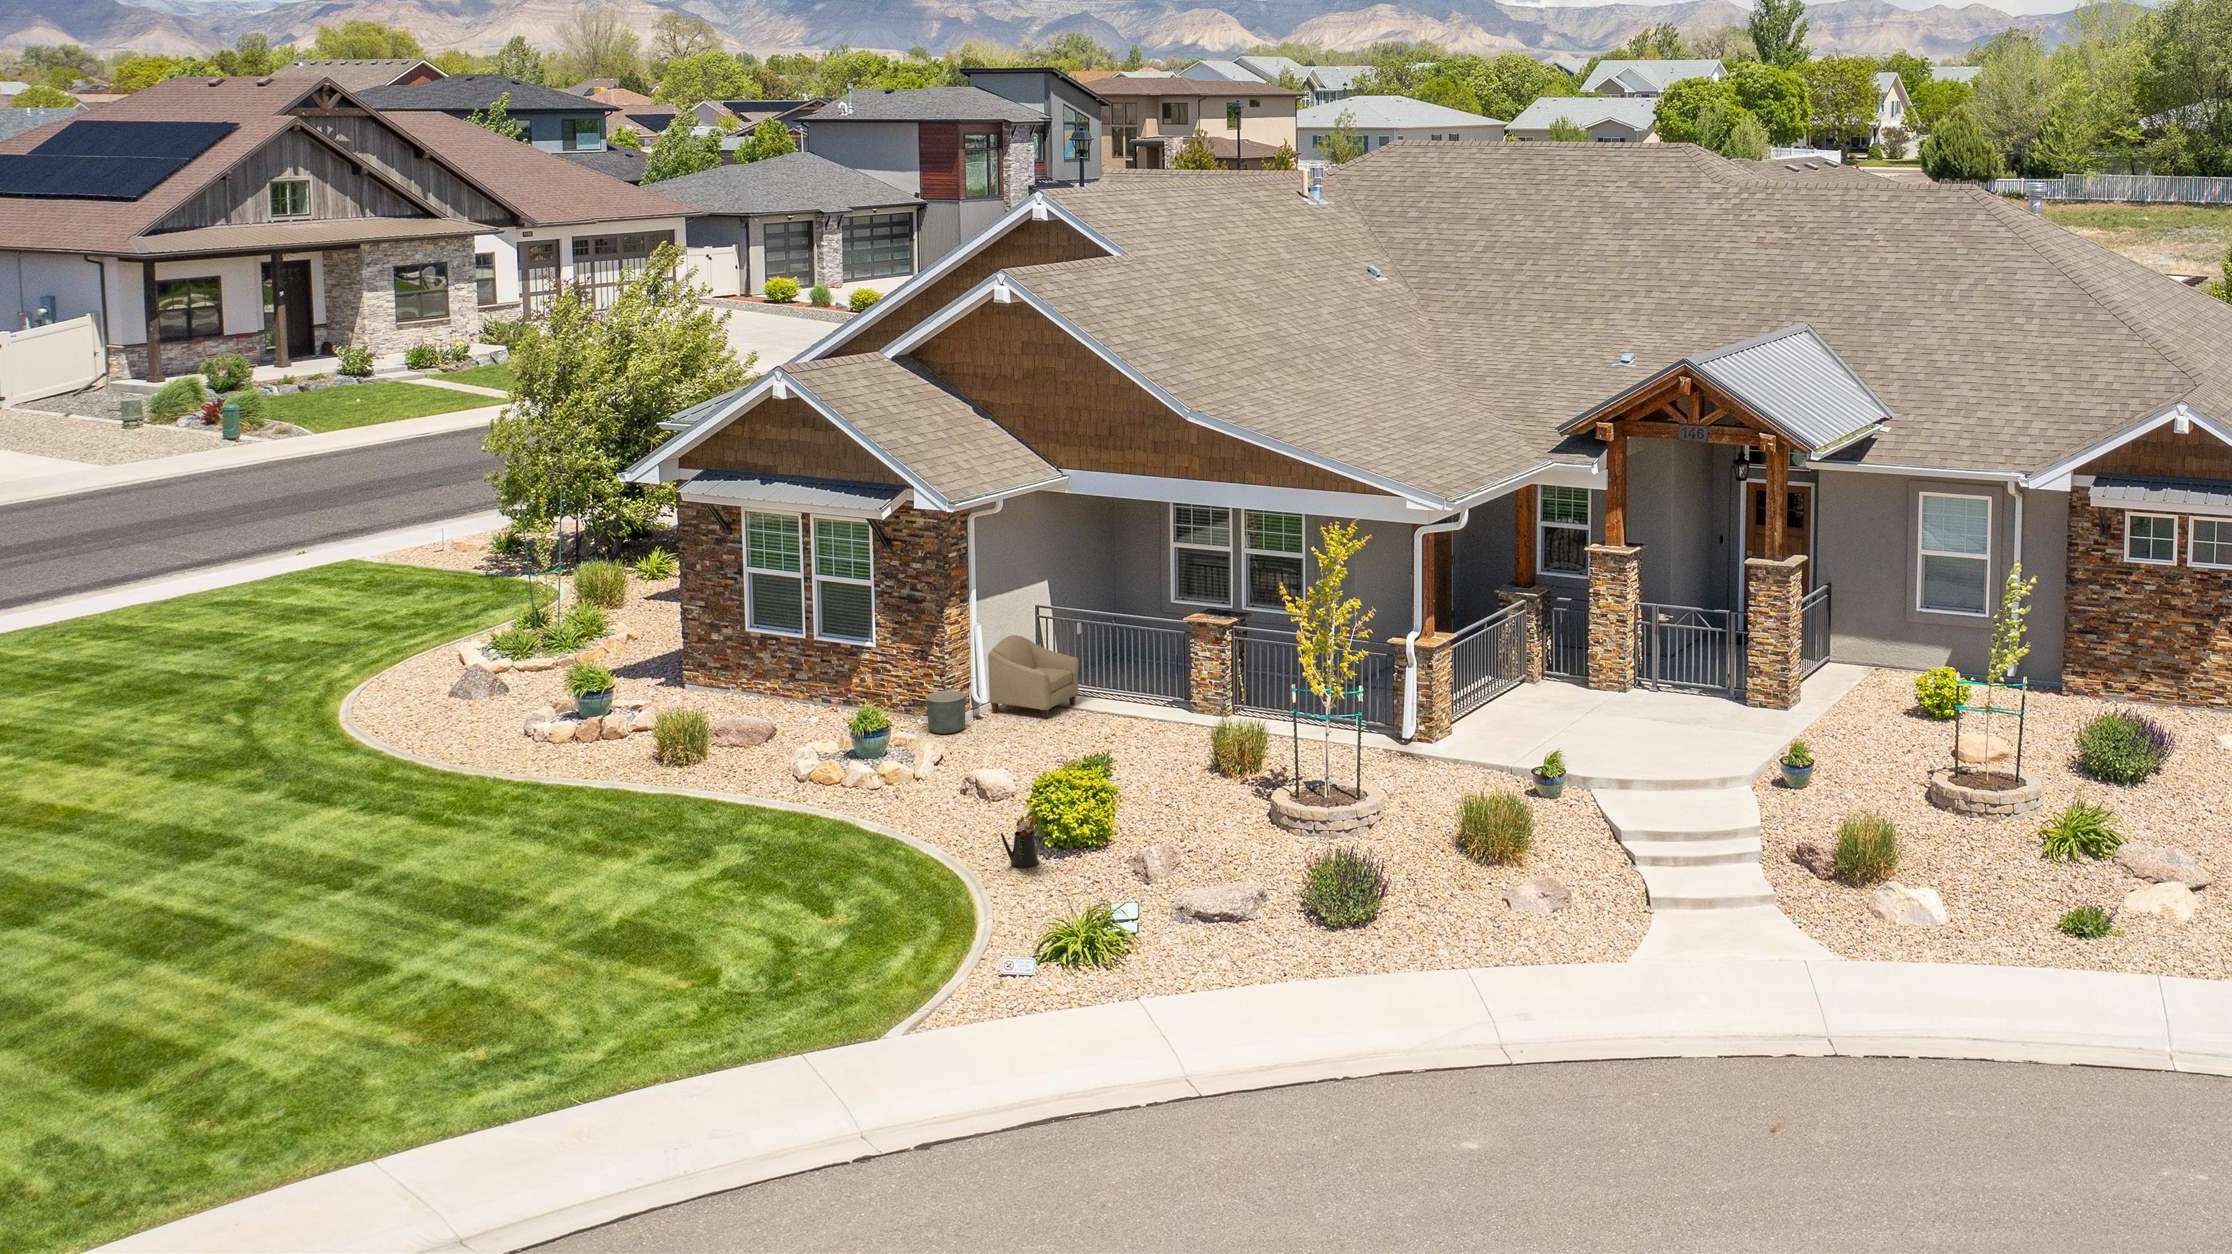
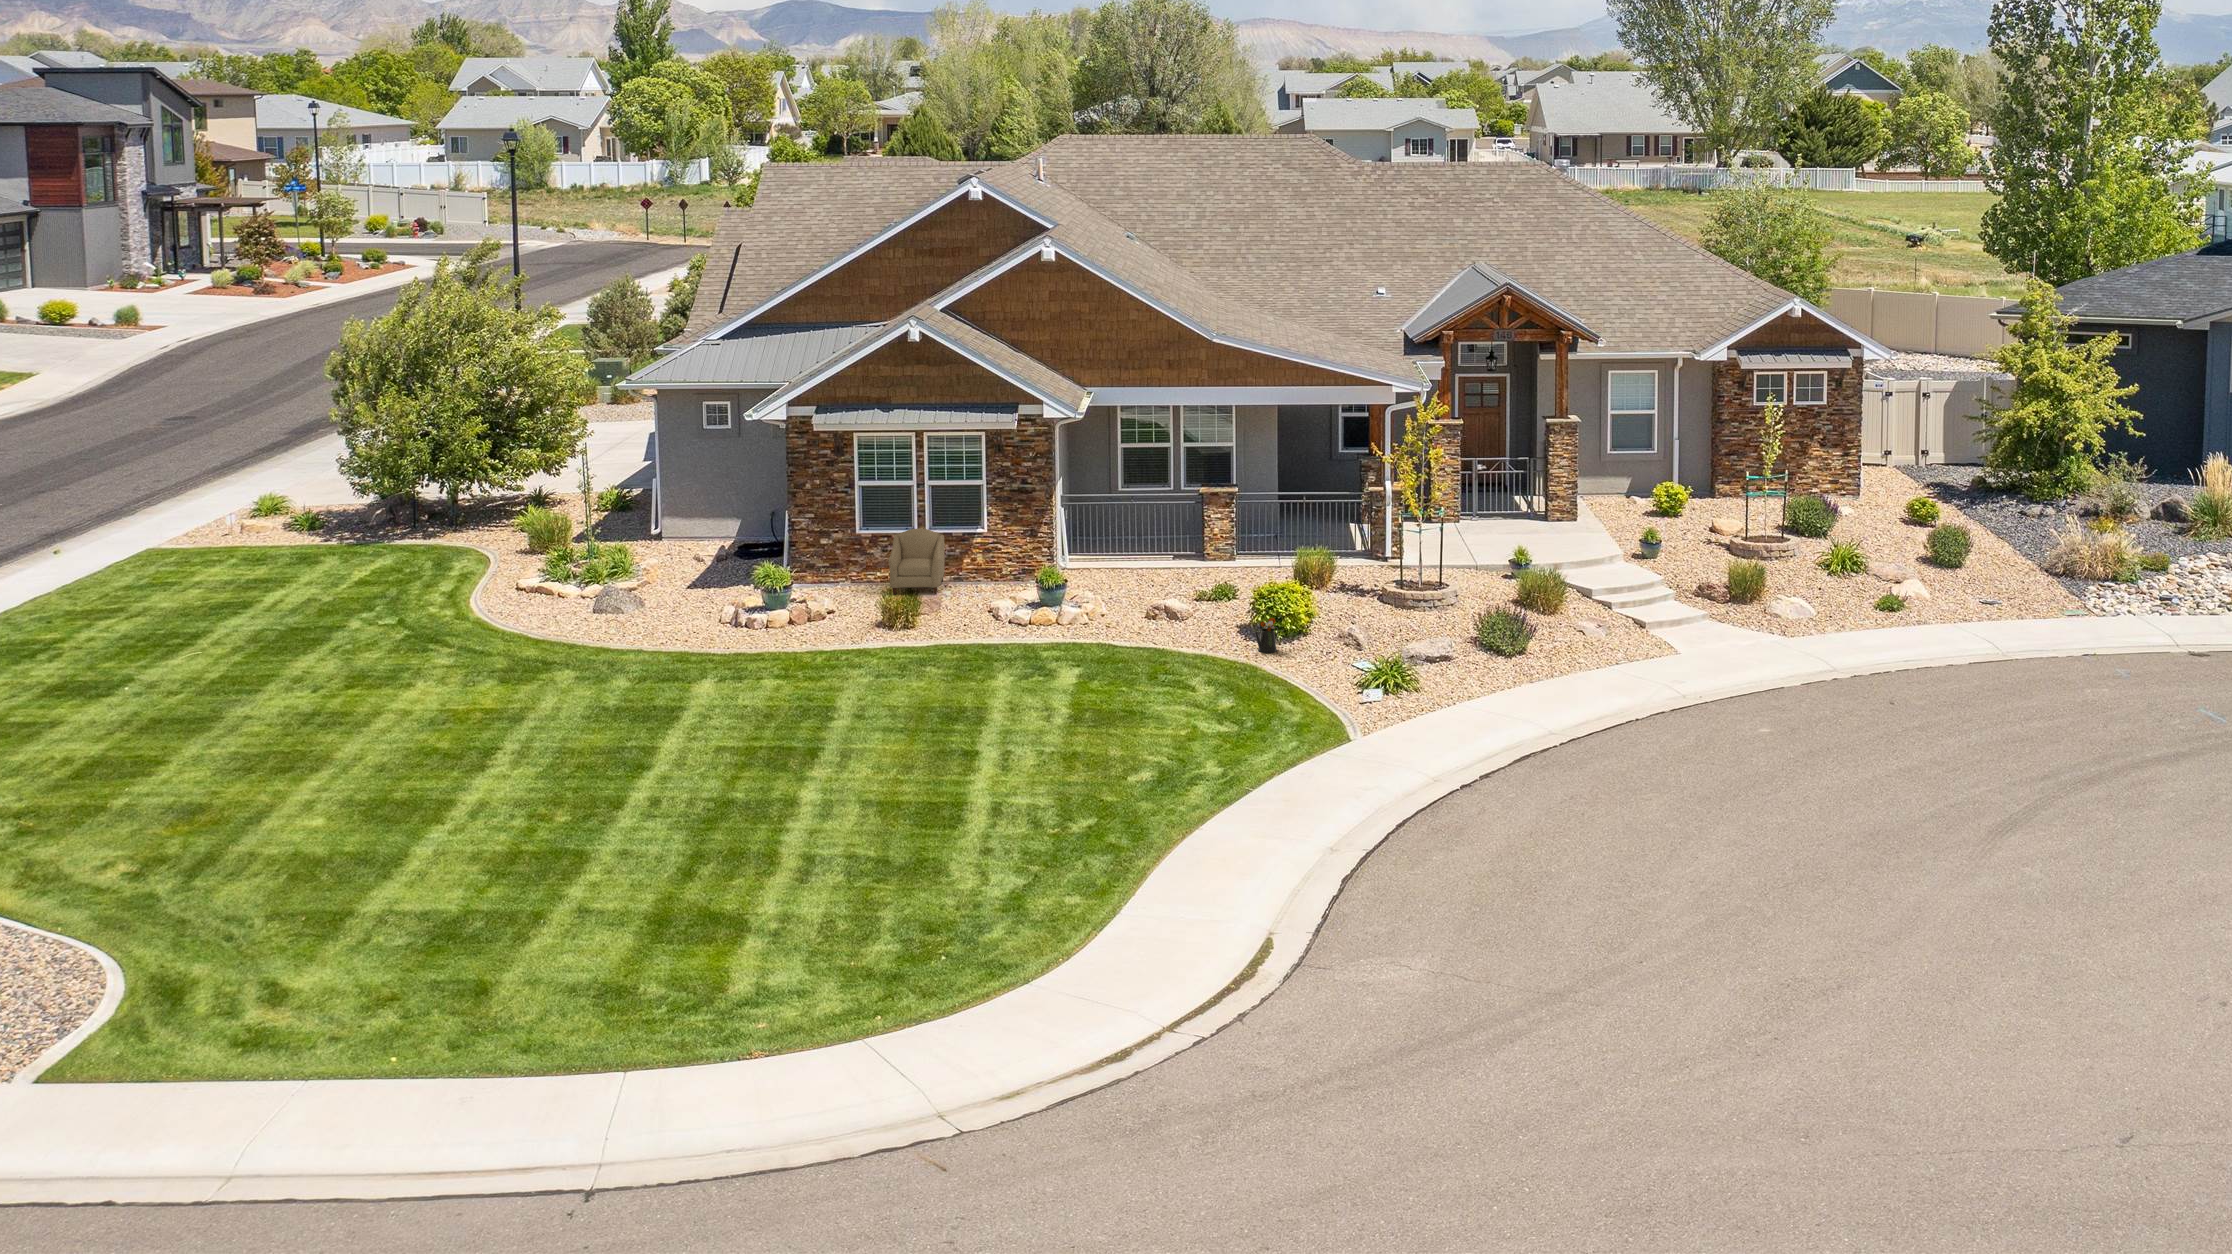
chair: present [988,635,1078,719] -> present [888,529,945,595]
planter: present [926,691,966,734] -> none [1046,558,1075,590]

